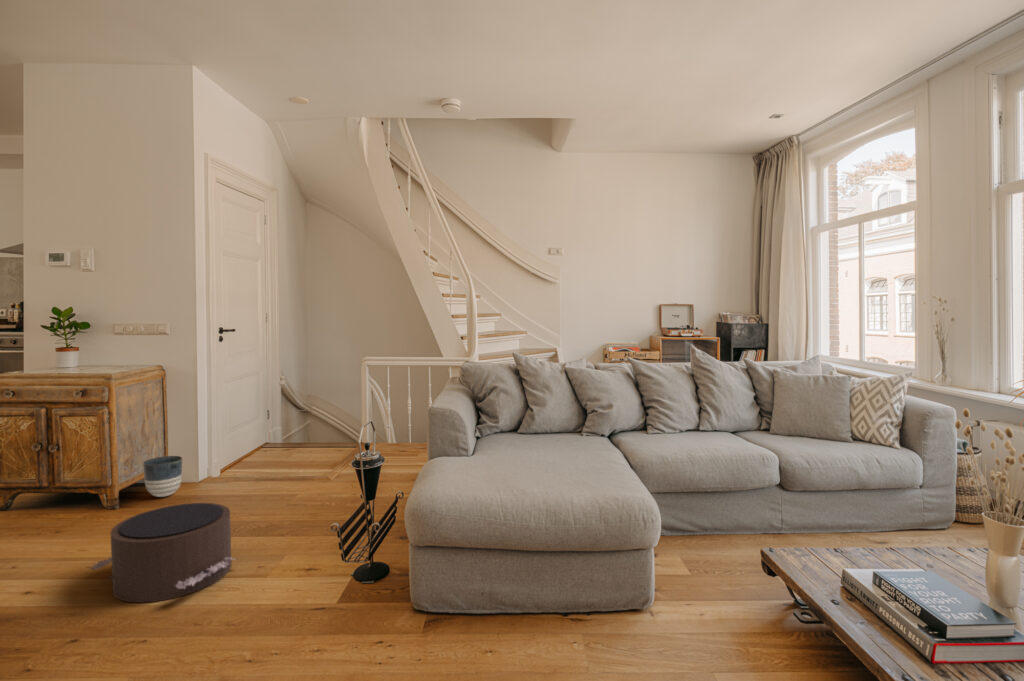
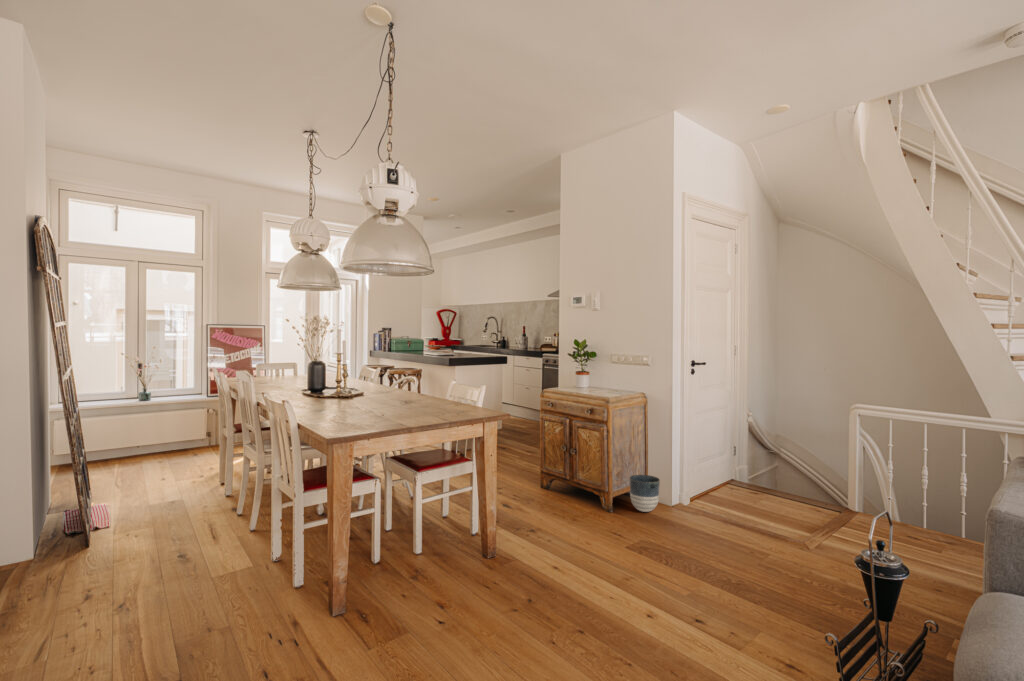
pouf: present [91,503,235,602] -> none [589,529,713,629]

